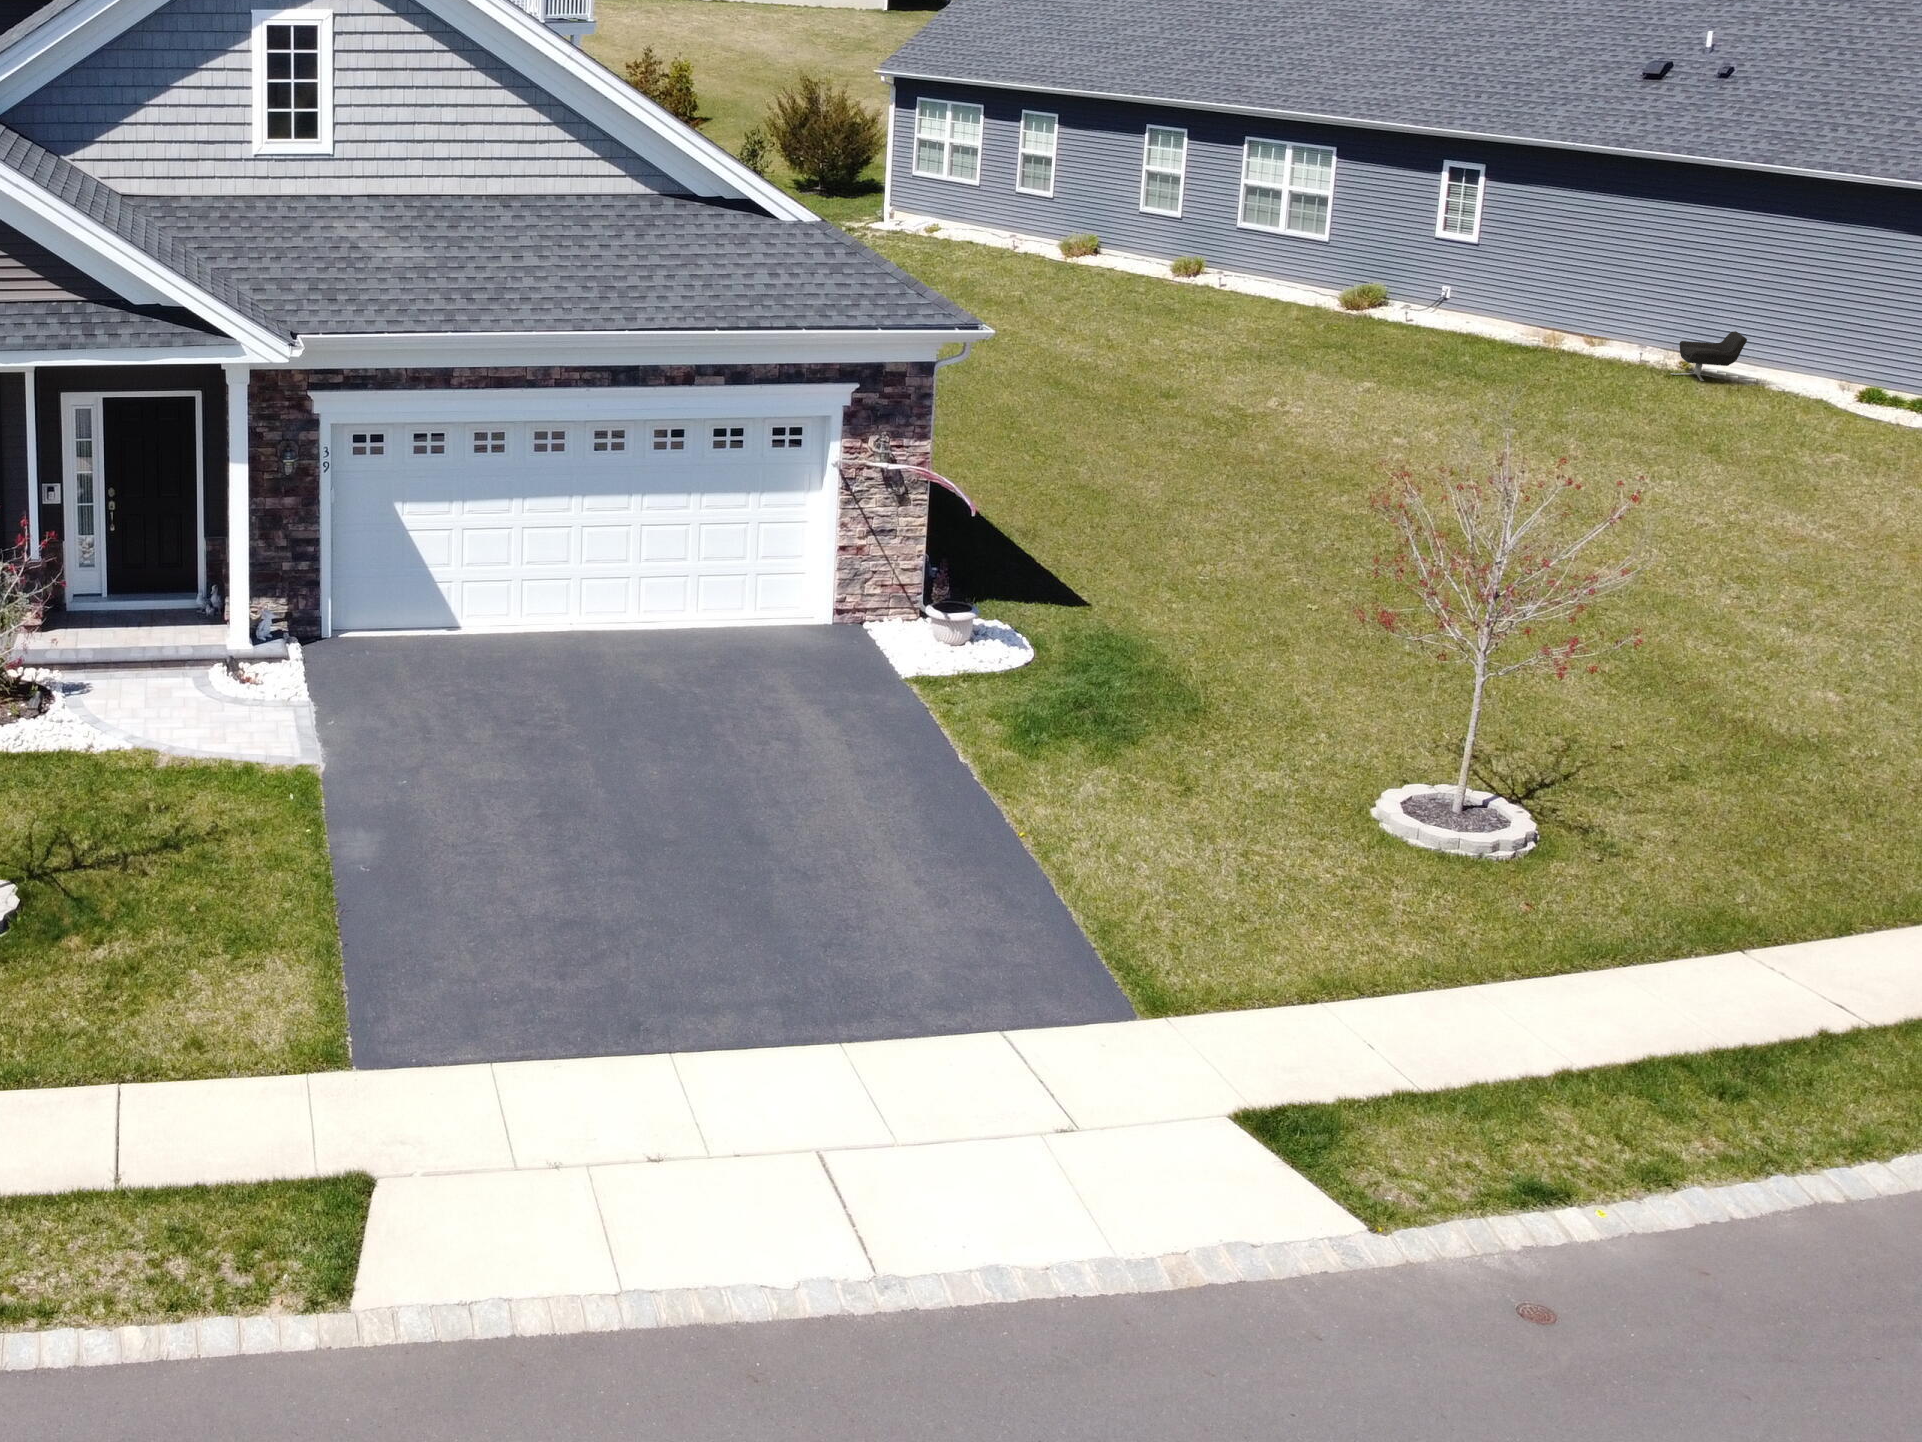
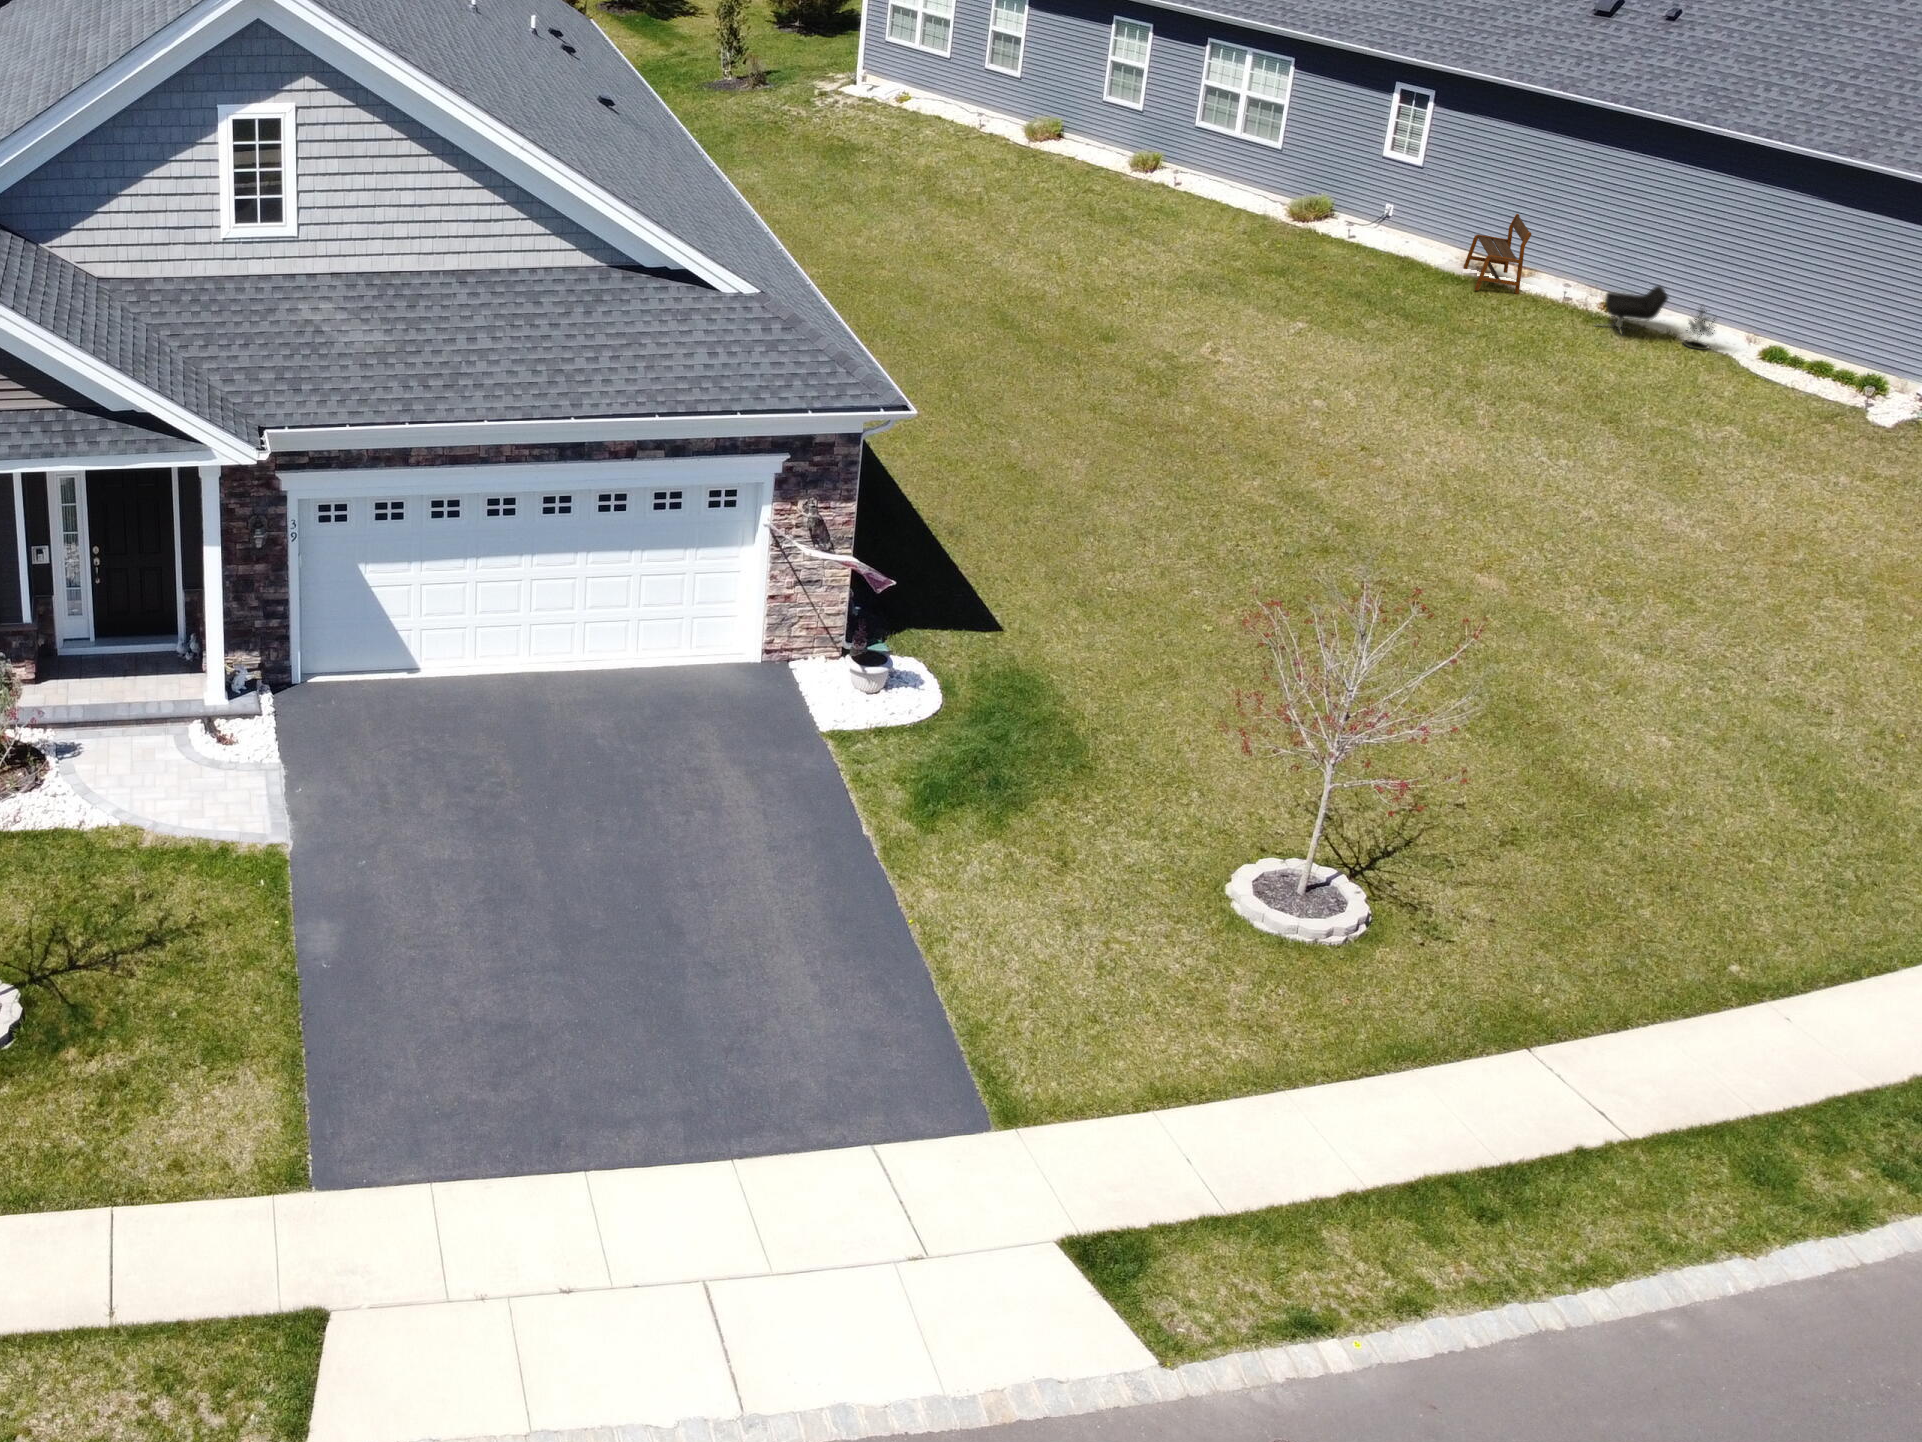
bench: none [1525,276,1594,353] -> present [1463,214,1531,294]
potted tree: none [1767,343,1803,391] -> present [1683,306,1715,350]

